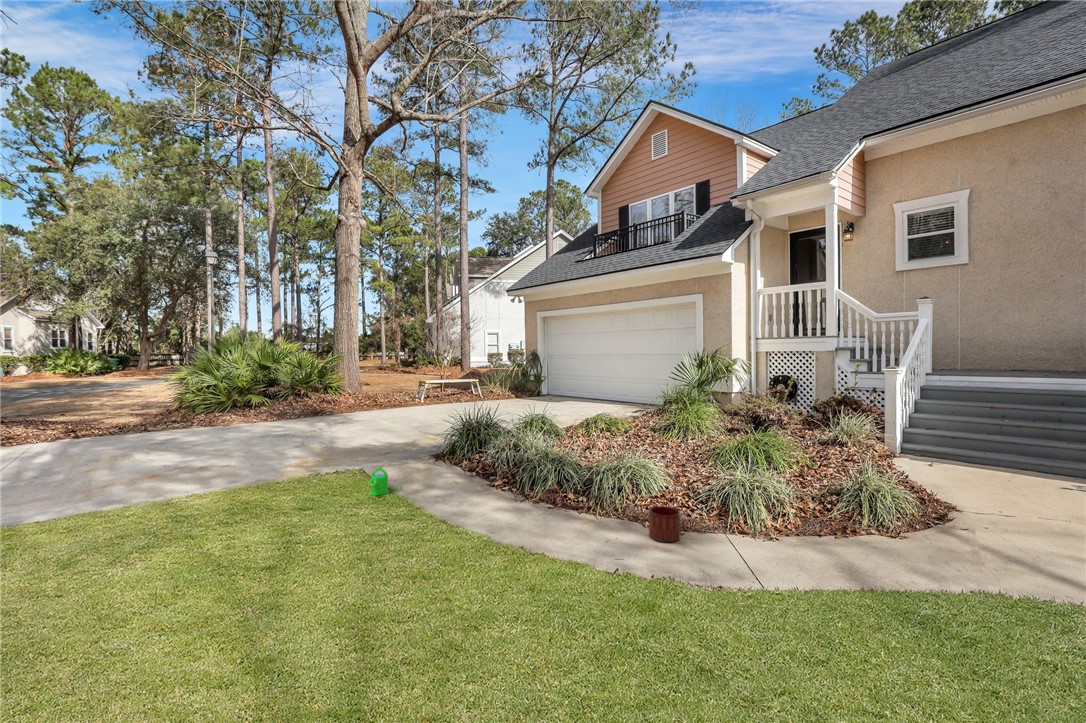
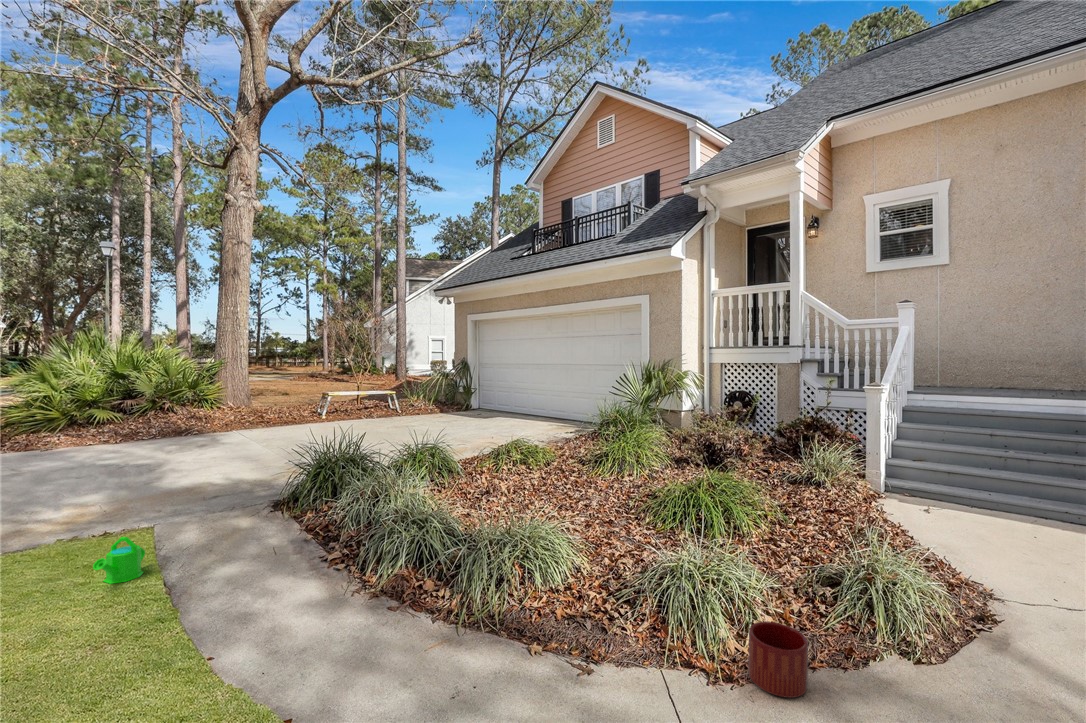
planter: present [649,506,680,542] -> present [748,621,808,698]

